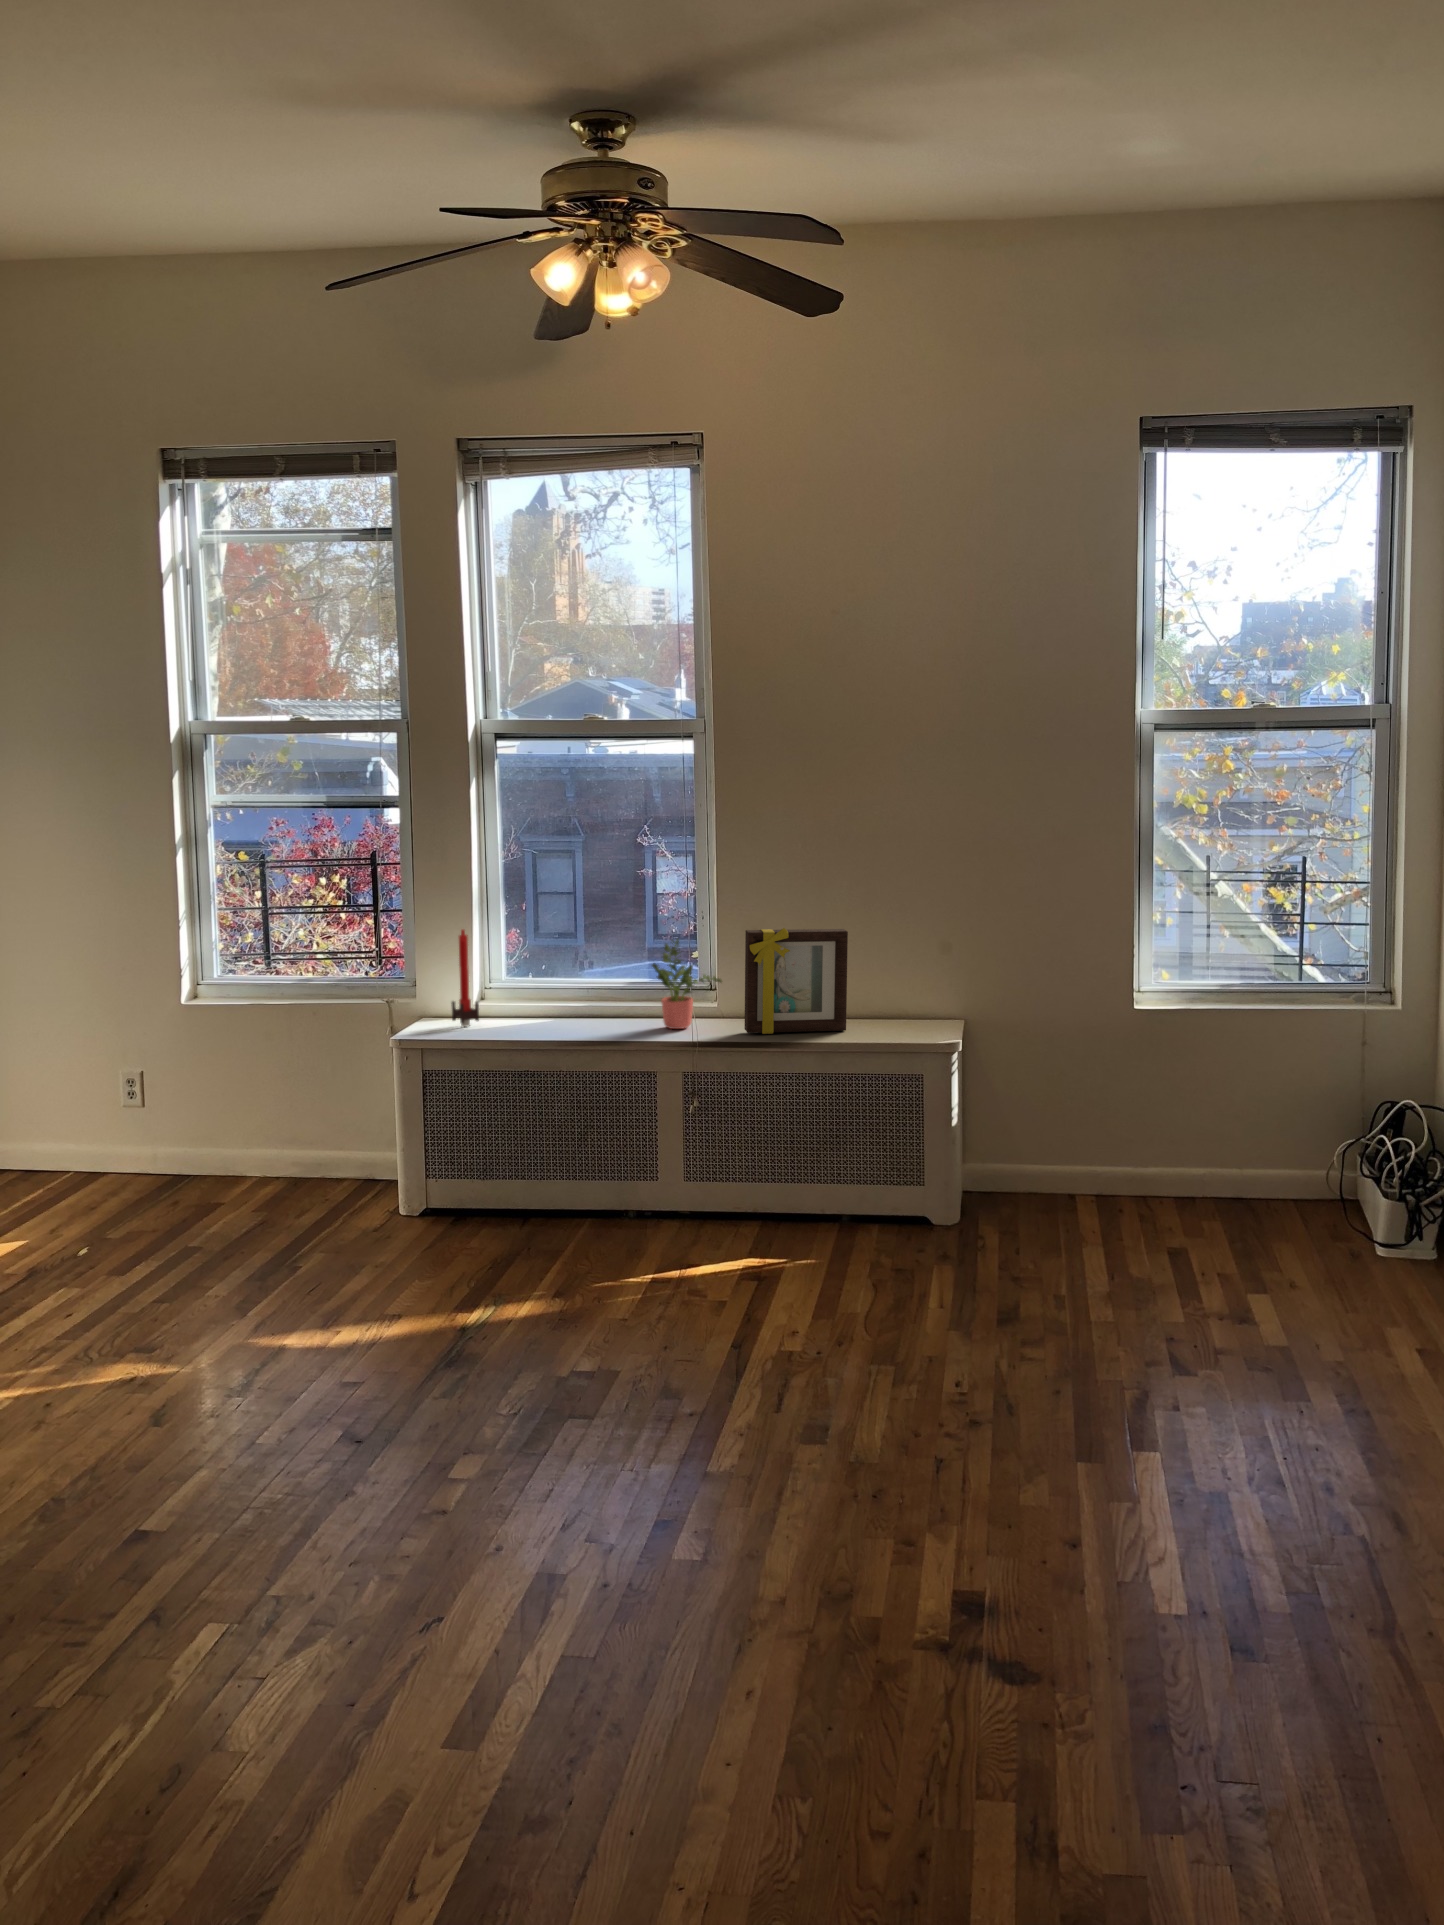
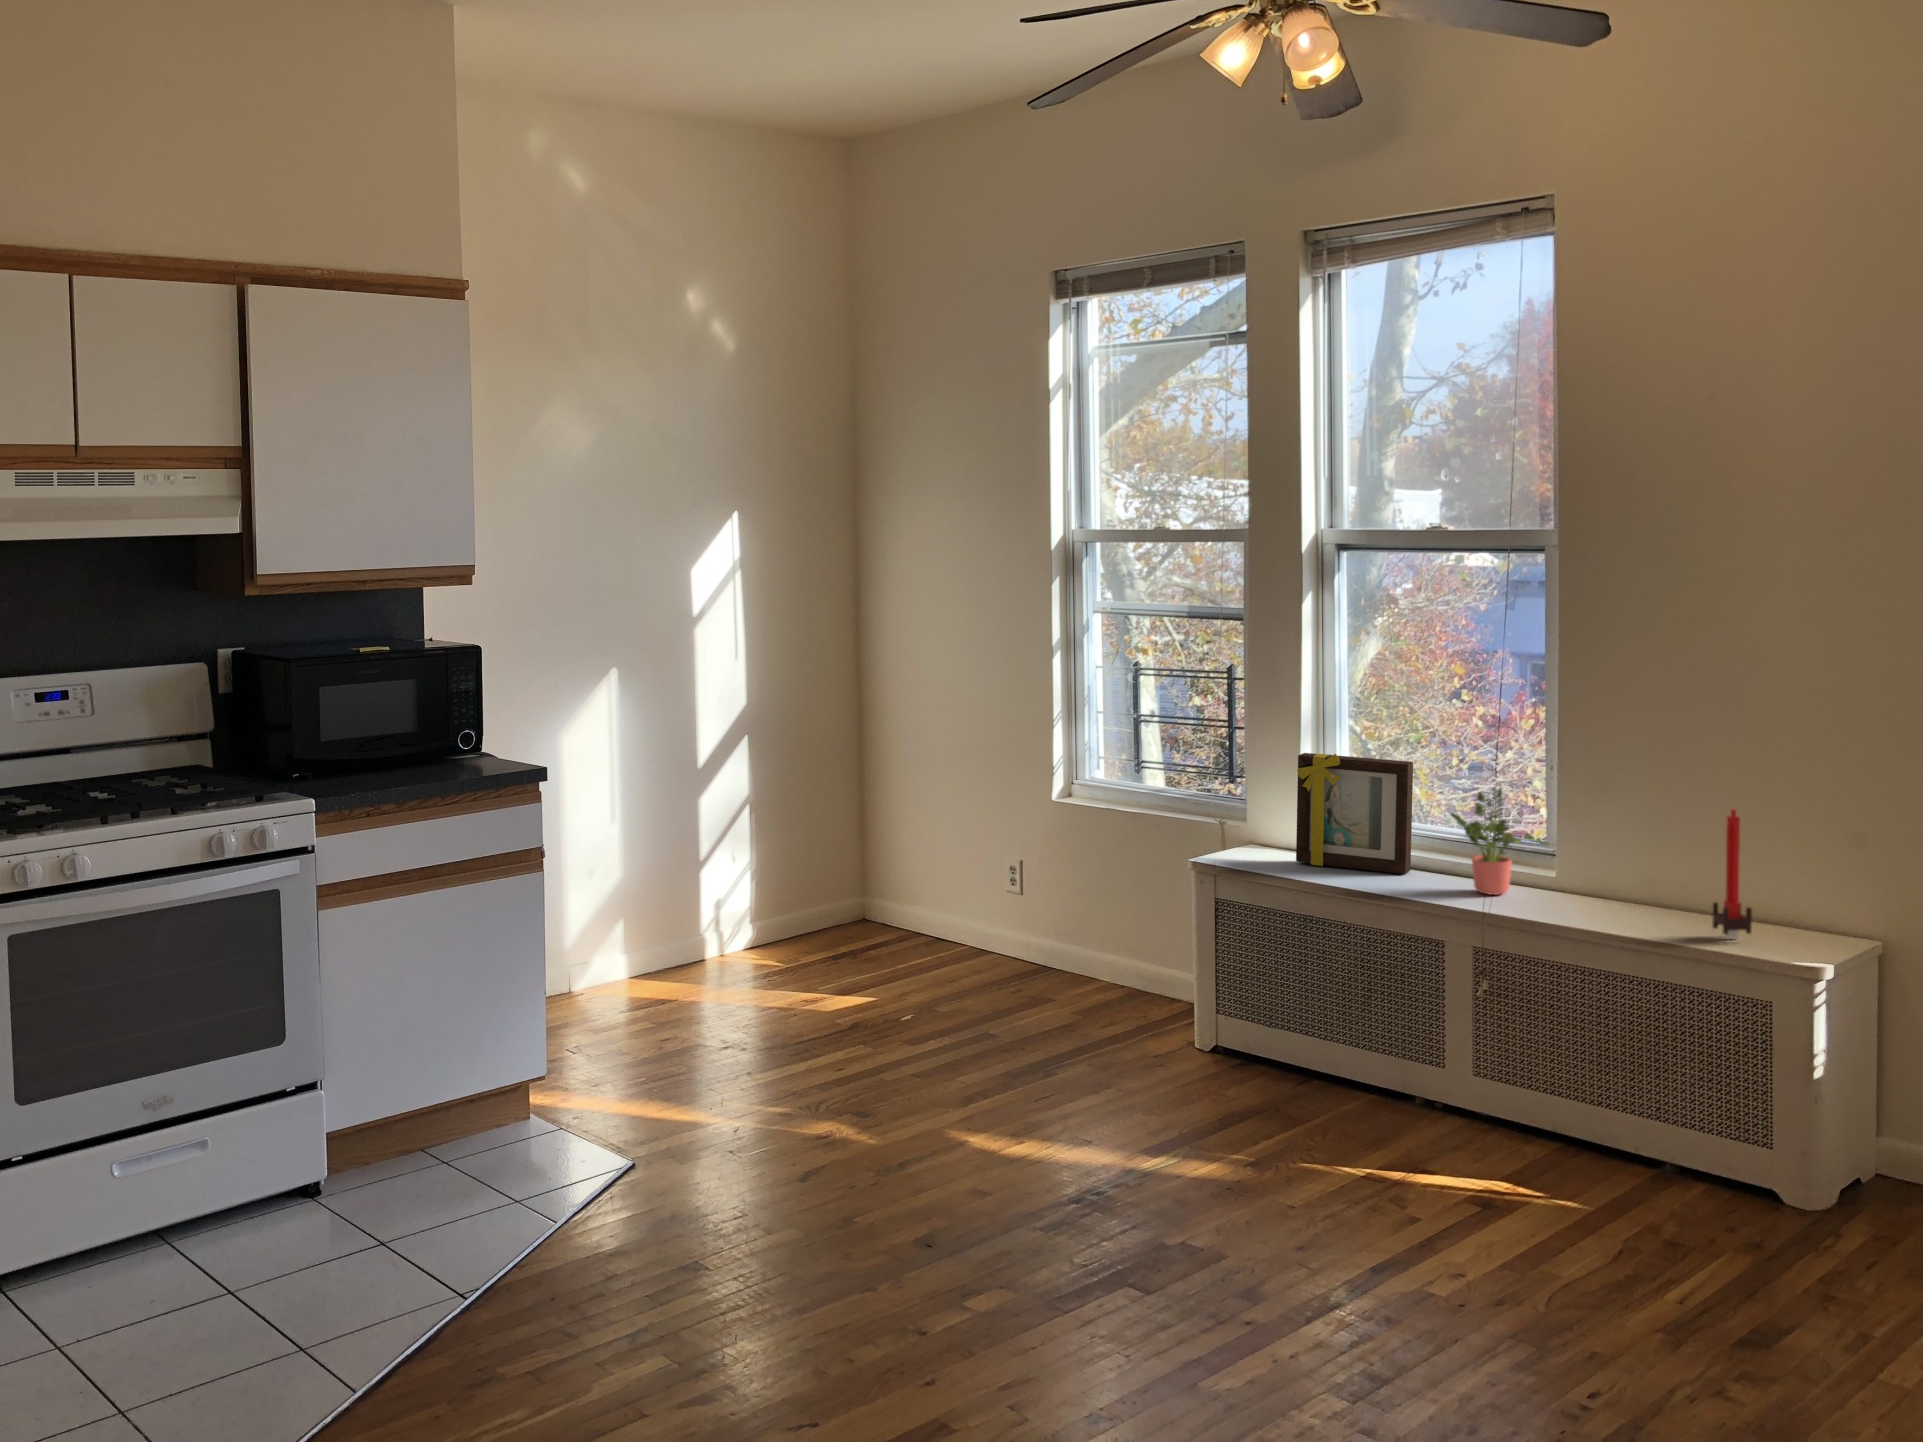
picture frame: present [744,928,848,1034] -> present [1296,753,1413,874]
candle: present [451,930,479,1027] -> present [1713,809,1752,939]

